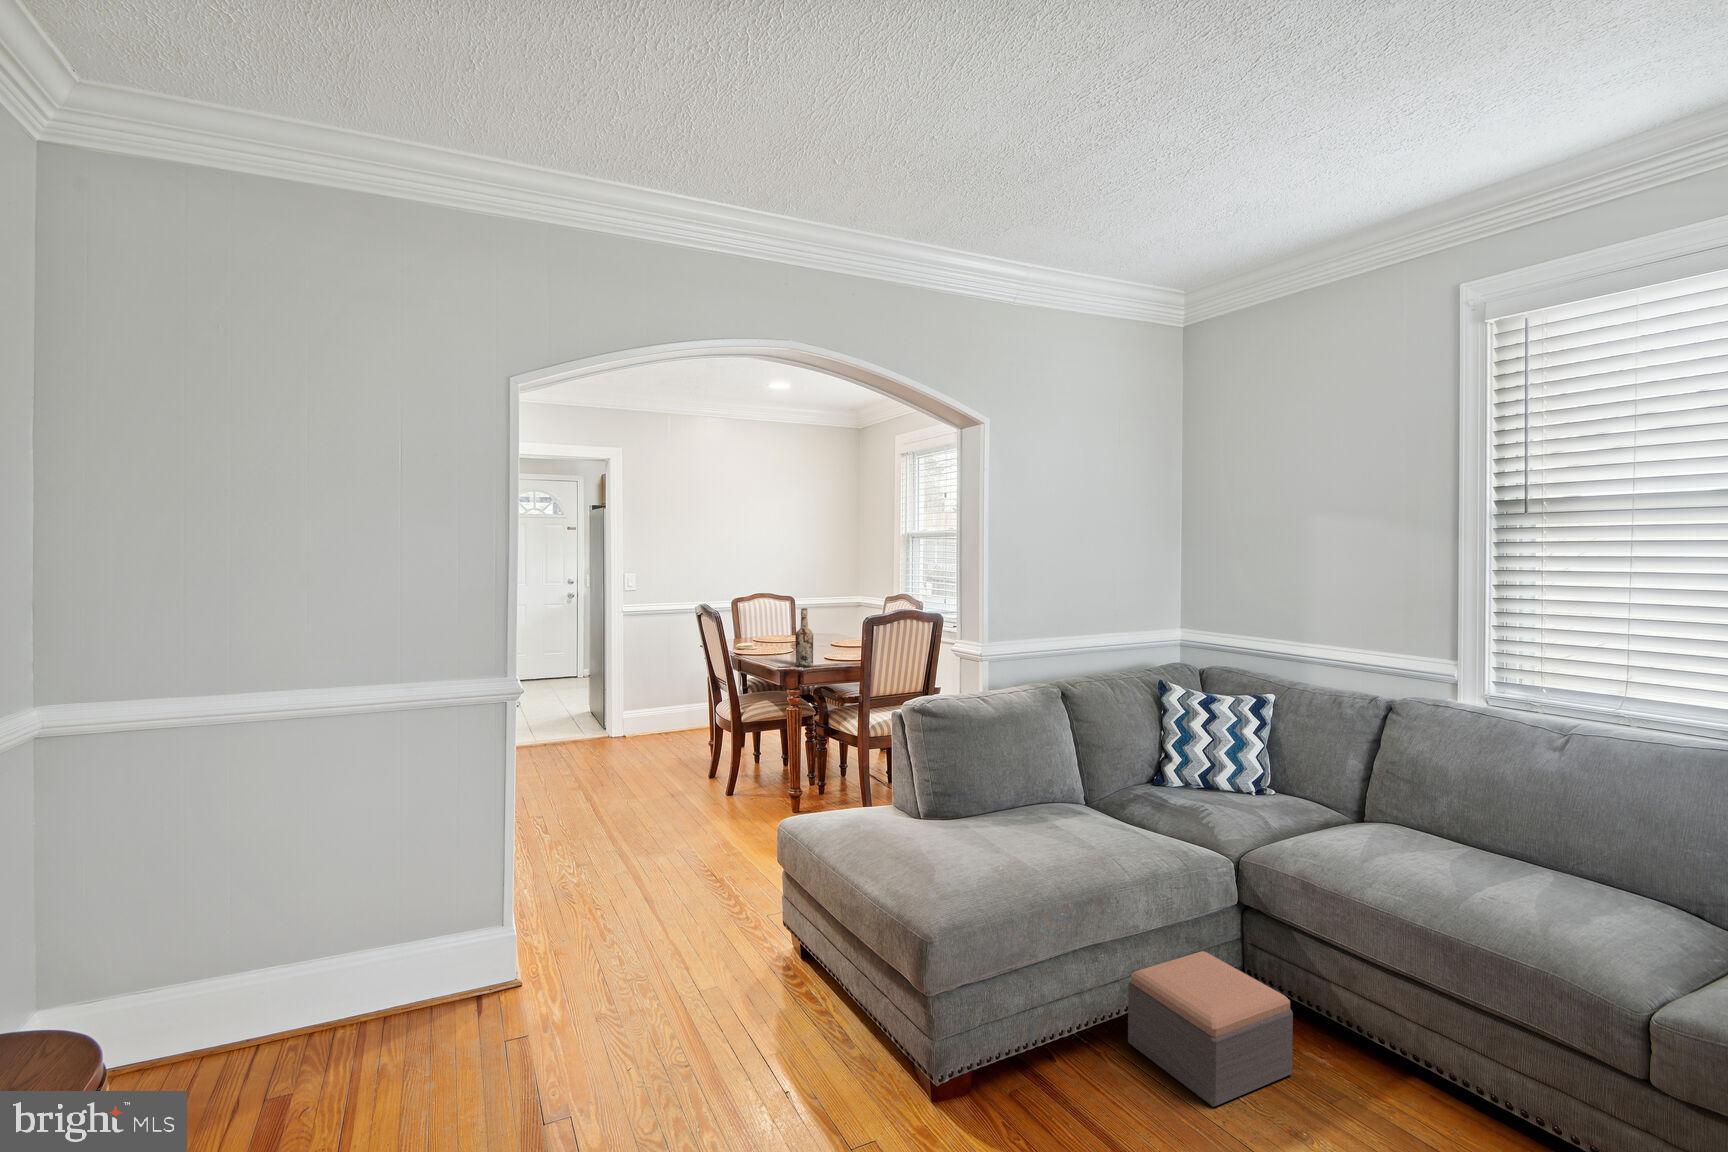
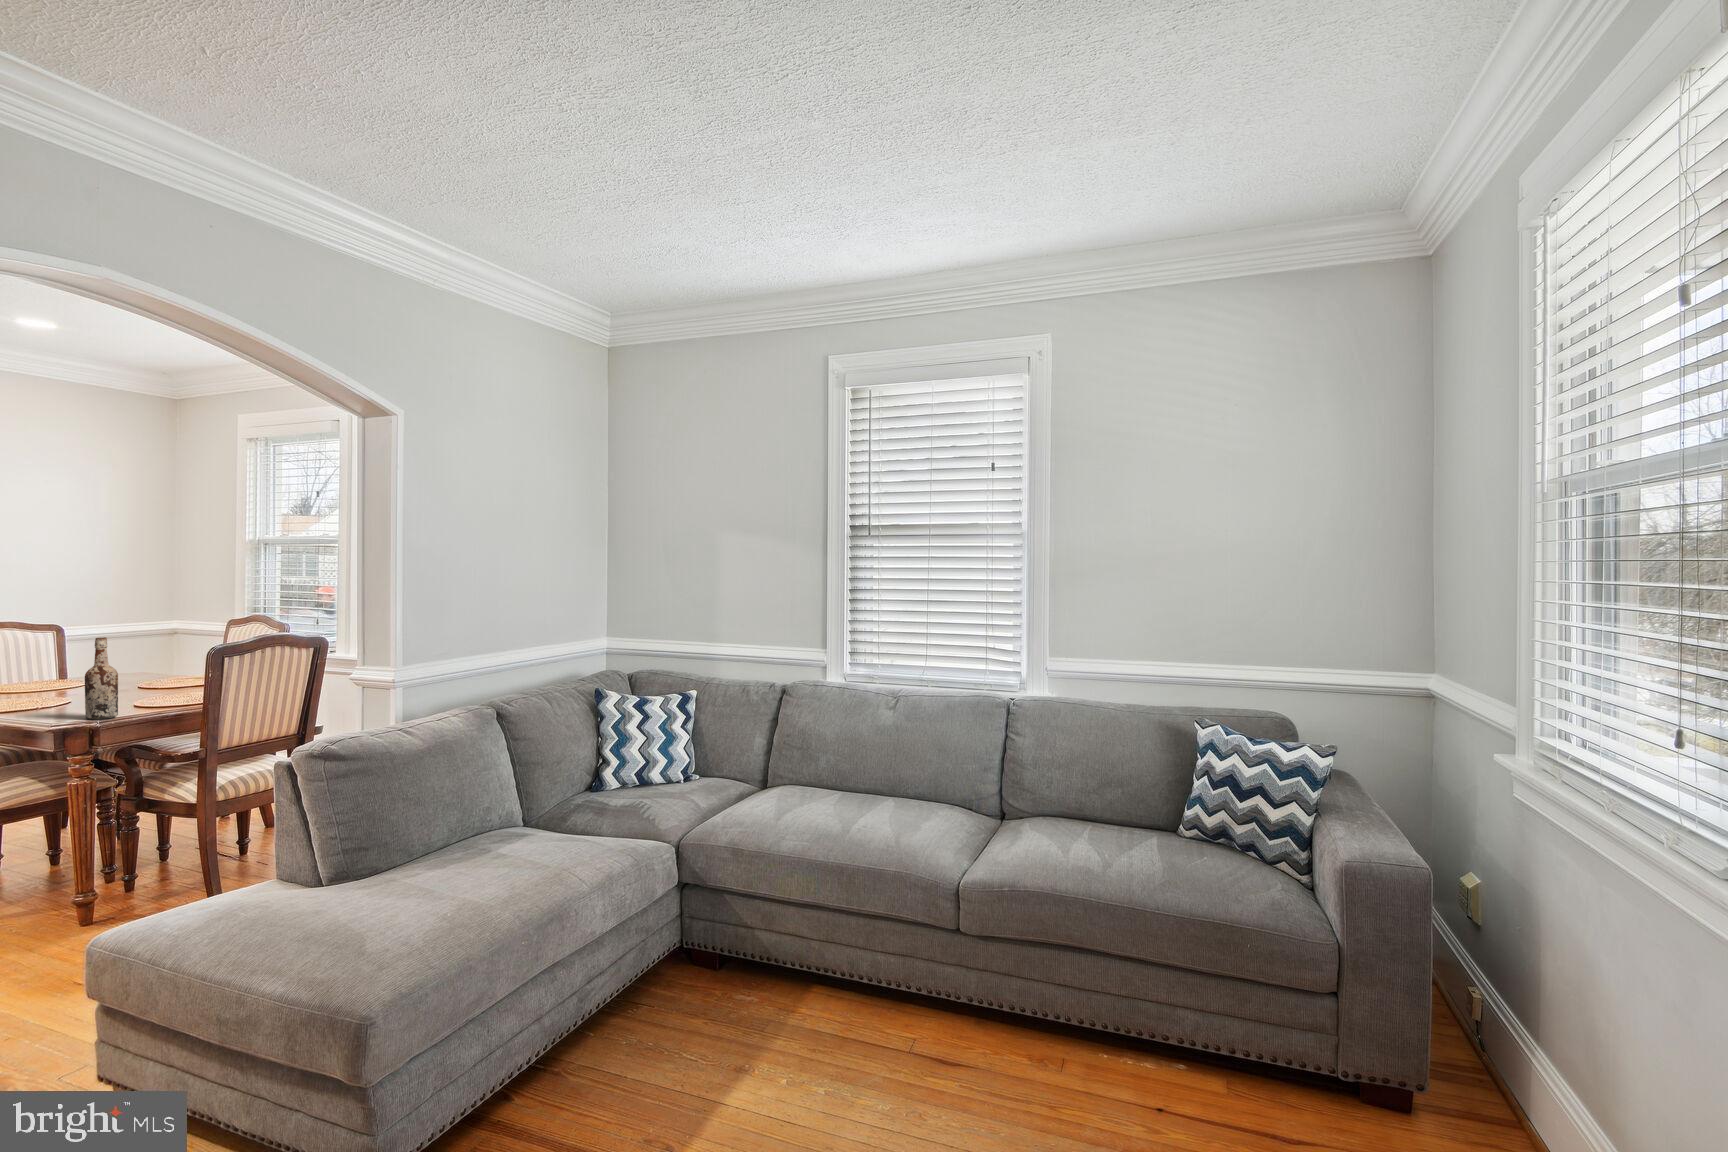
footstool: present [1128,951,1293,1107] -> none [587,935,730,1070]

